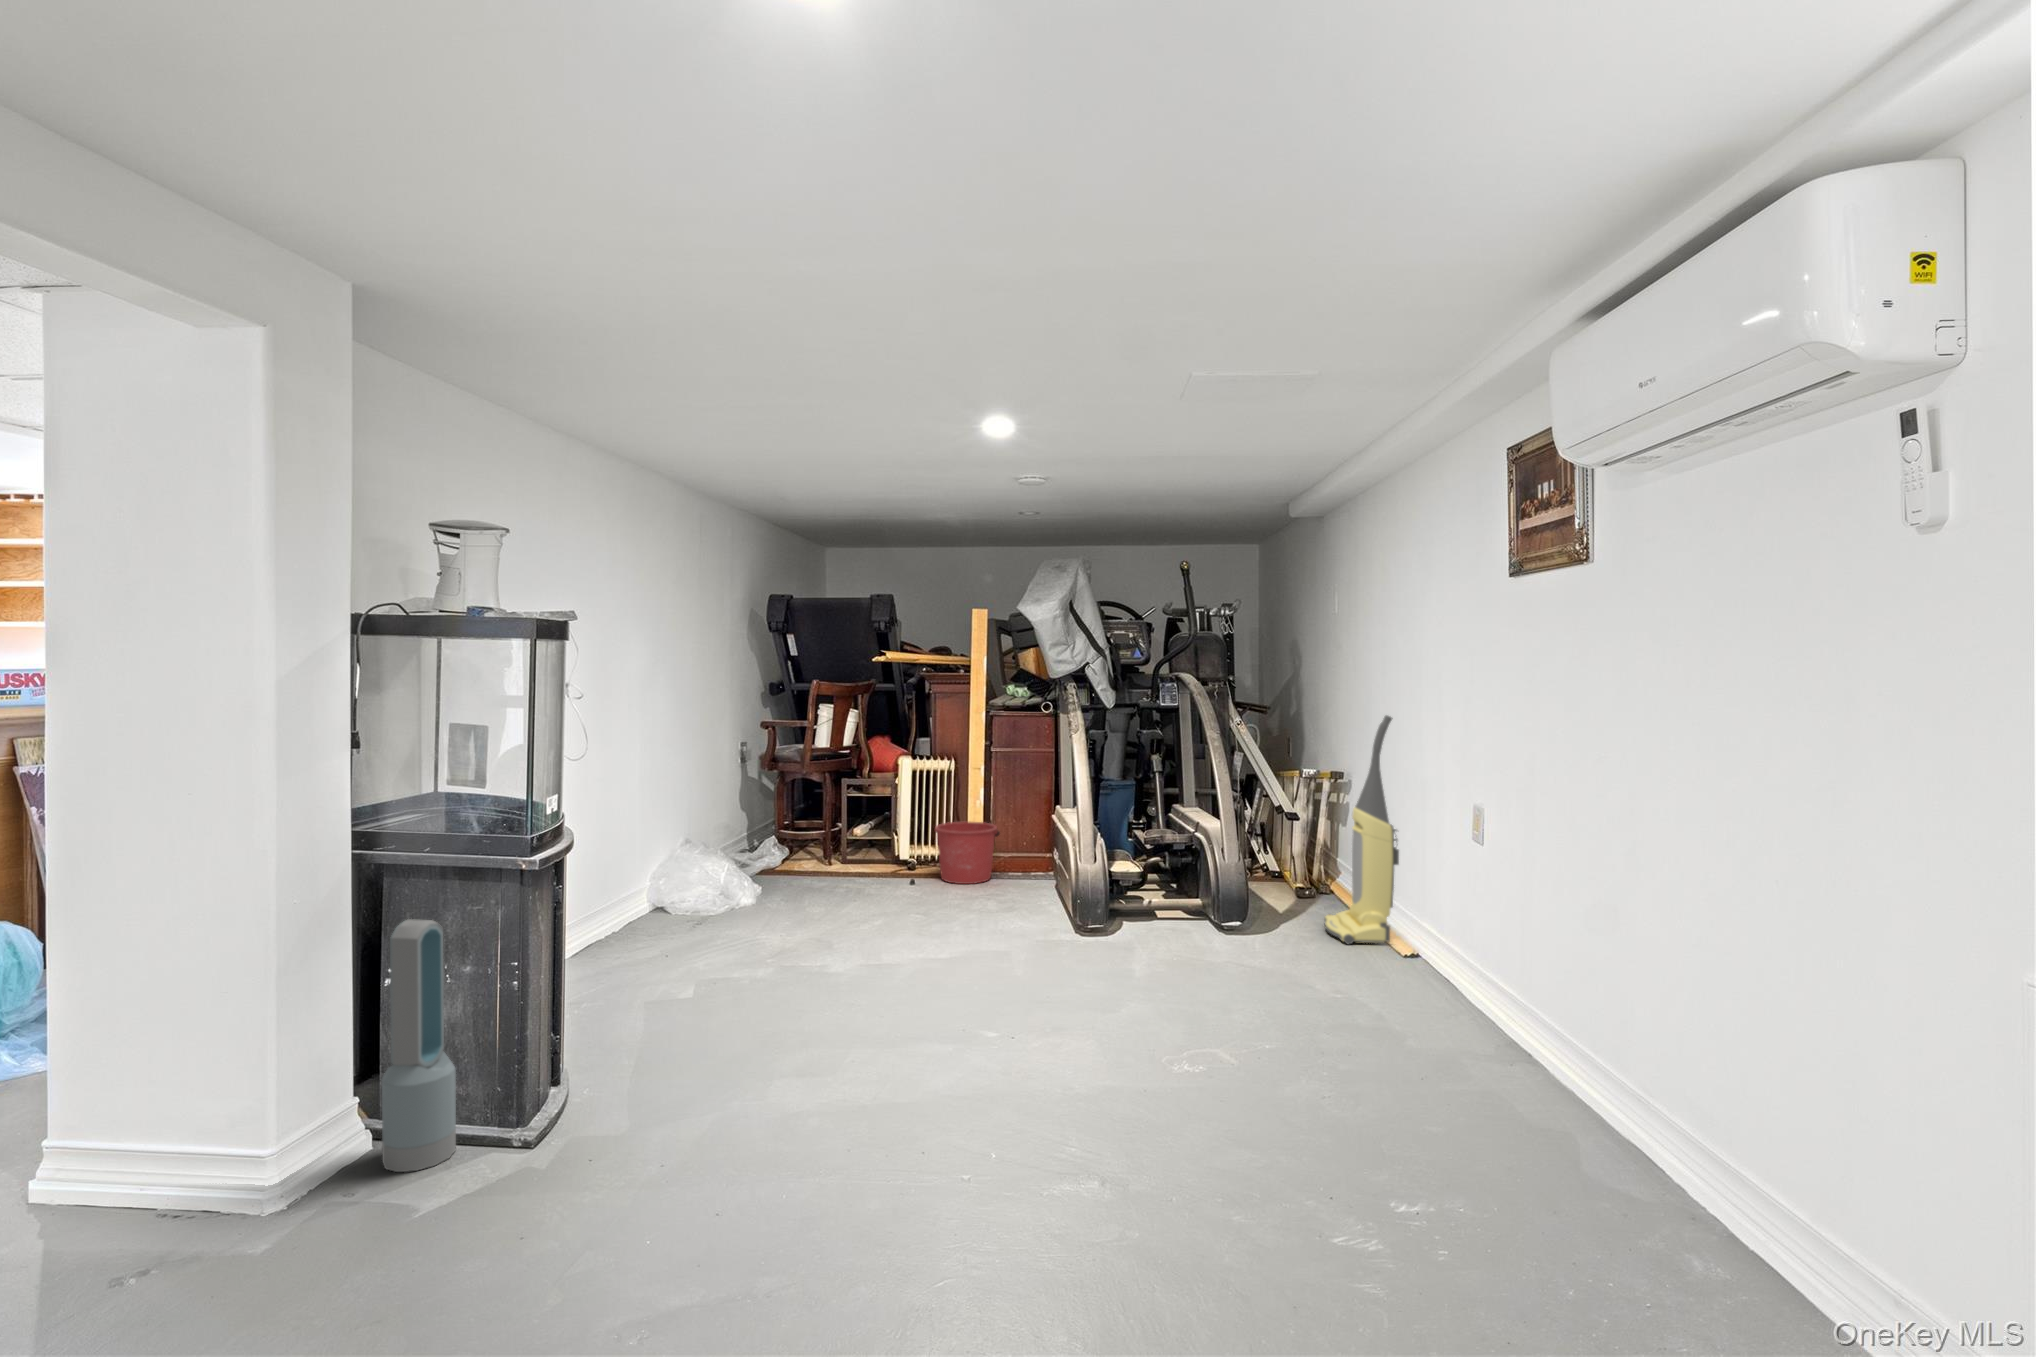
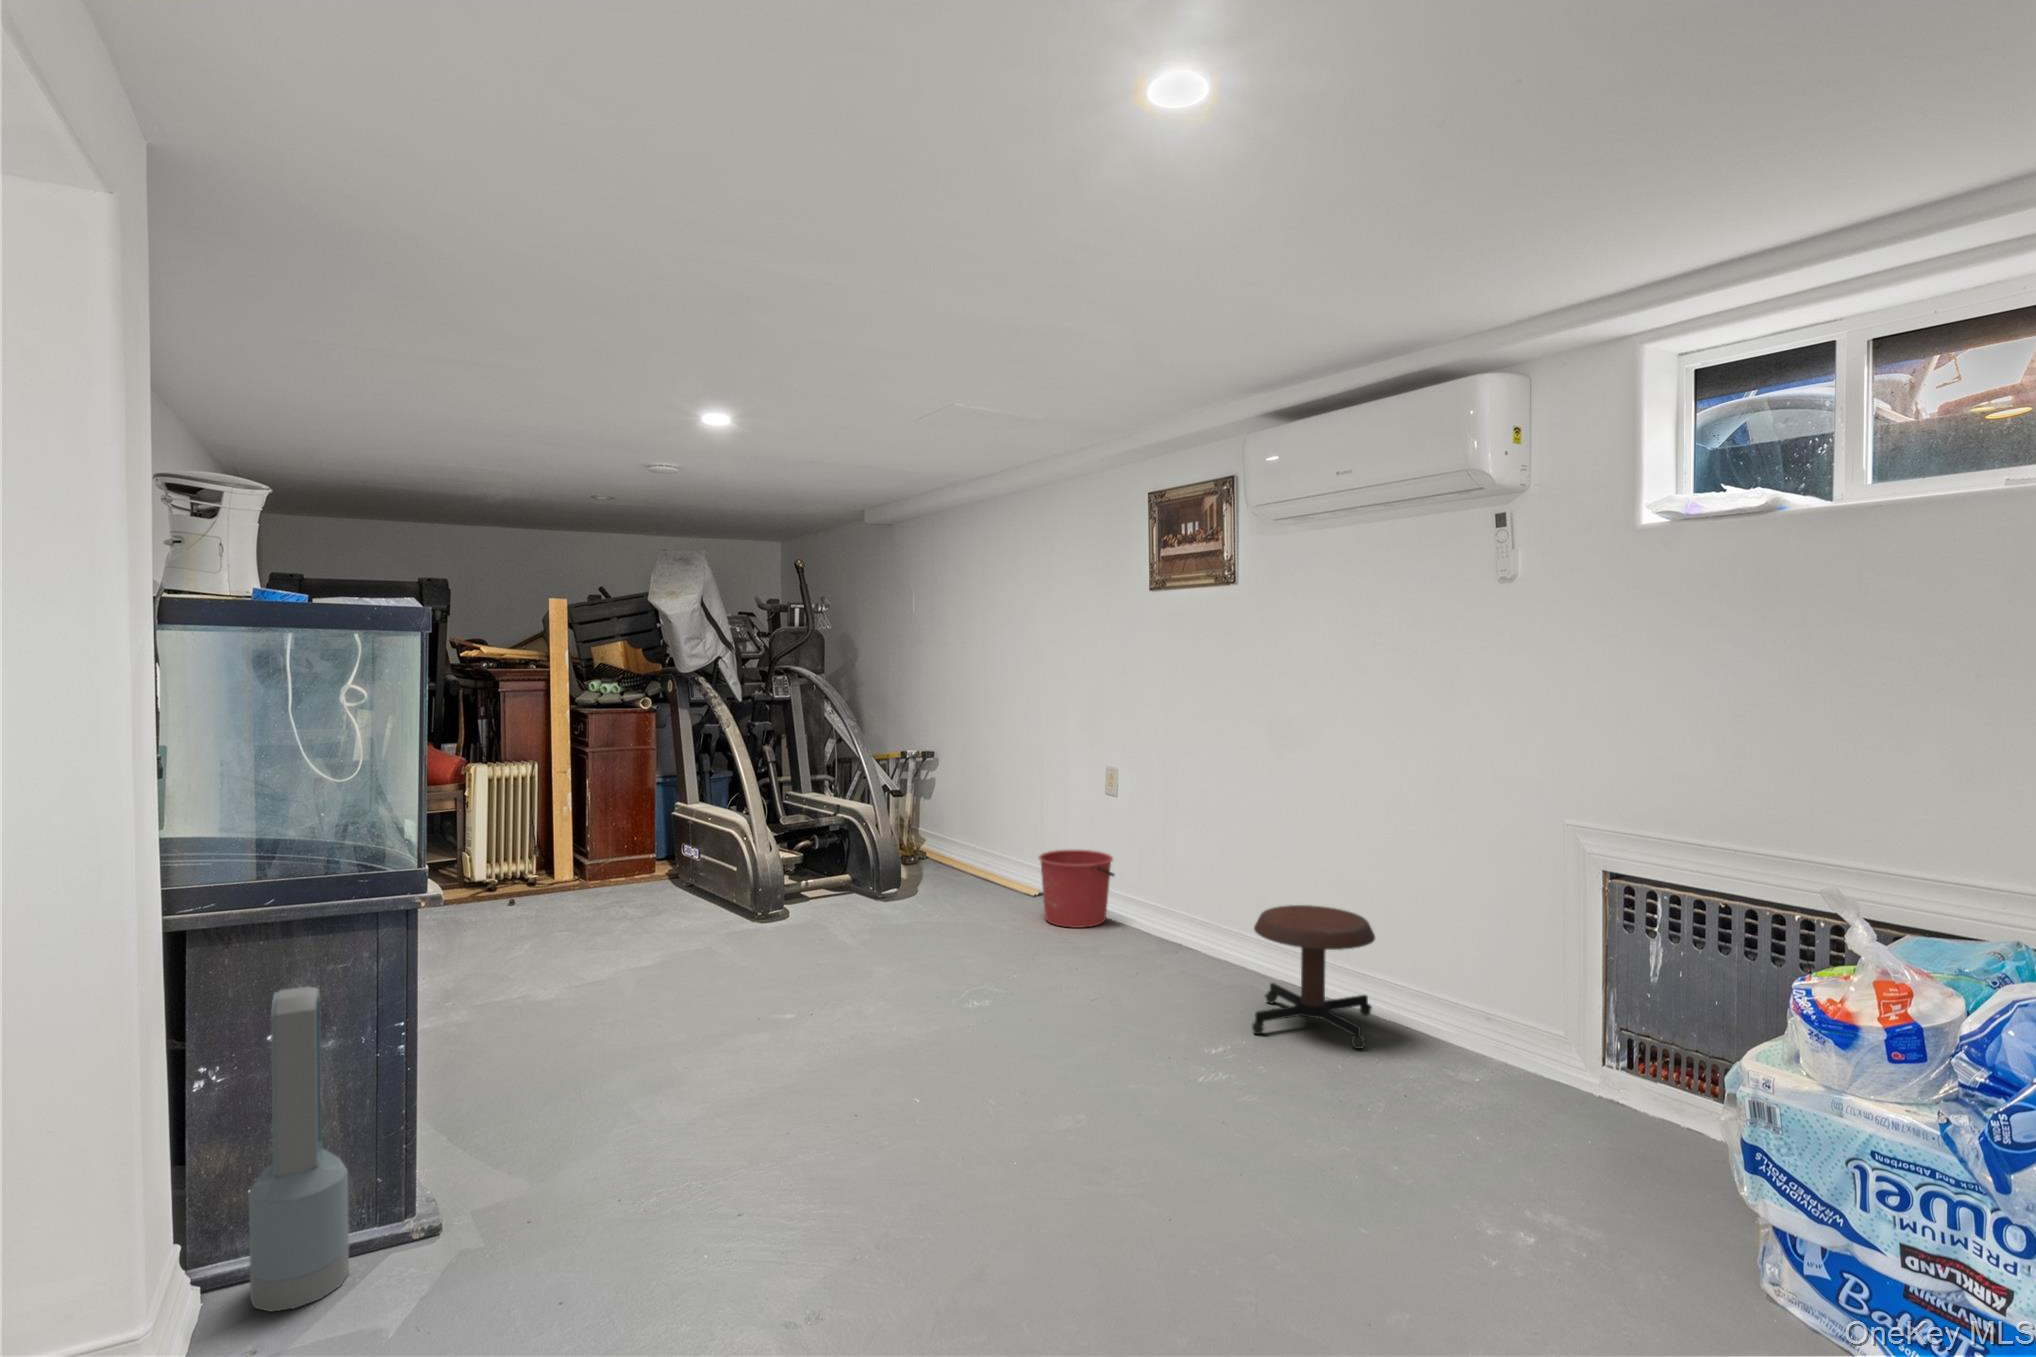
vacuum cleaner: present [1324,715,1399,944] -> none [951,699,1016,892]
bucket: present [934,822,1000,884] -> present [1039,849,1114,928]
stool: none [1477,1032,1724,1284] -> present [1252,905,1375,1049]

